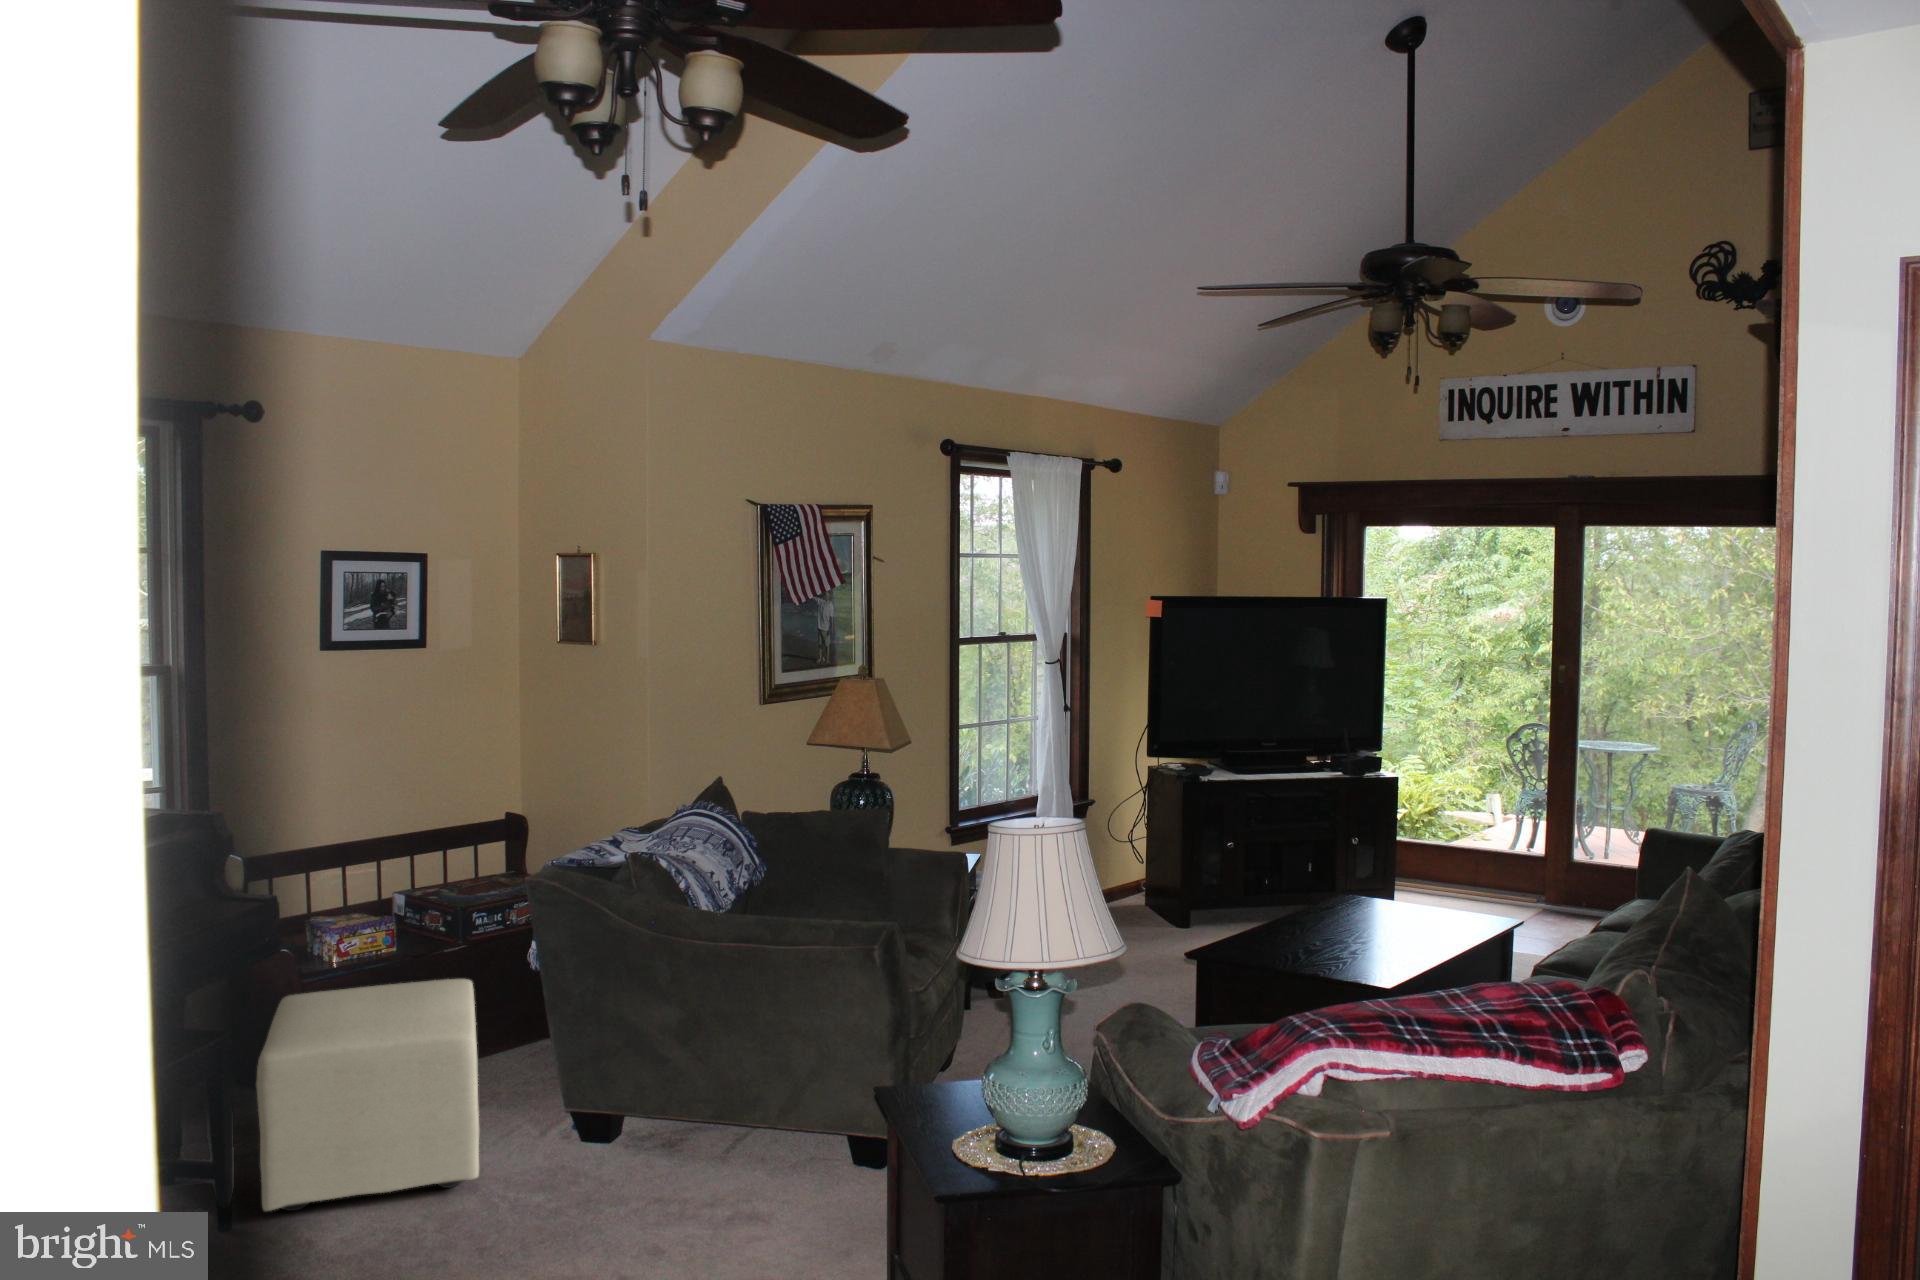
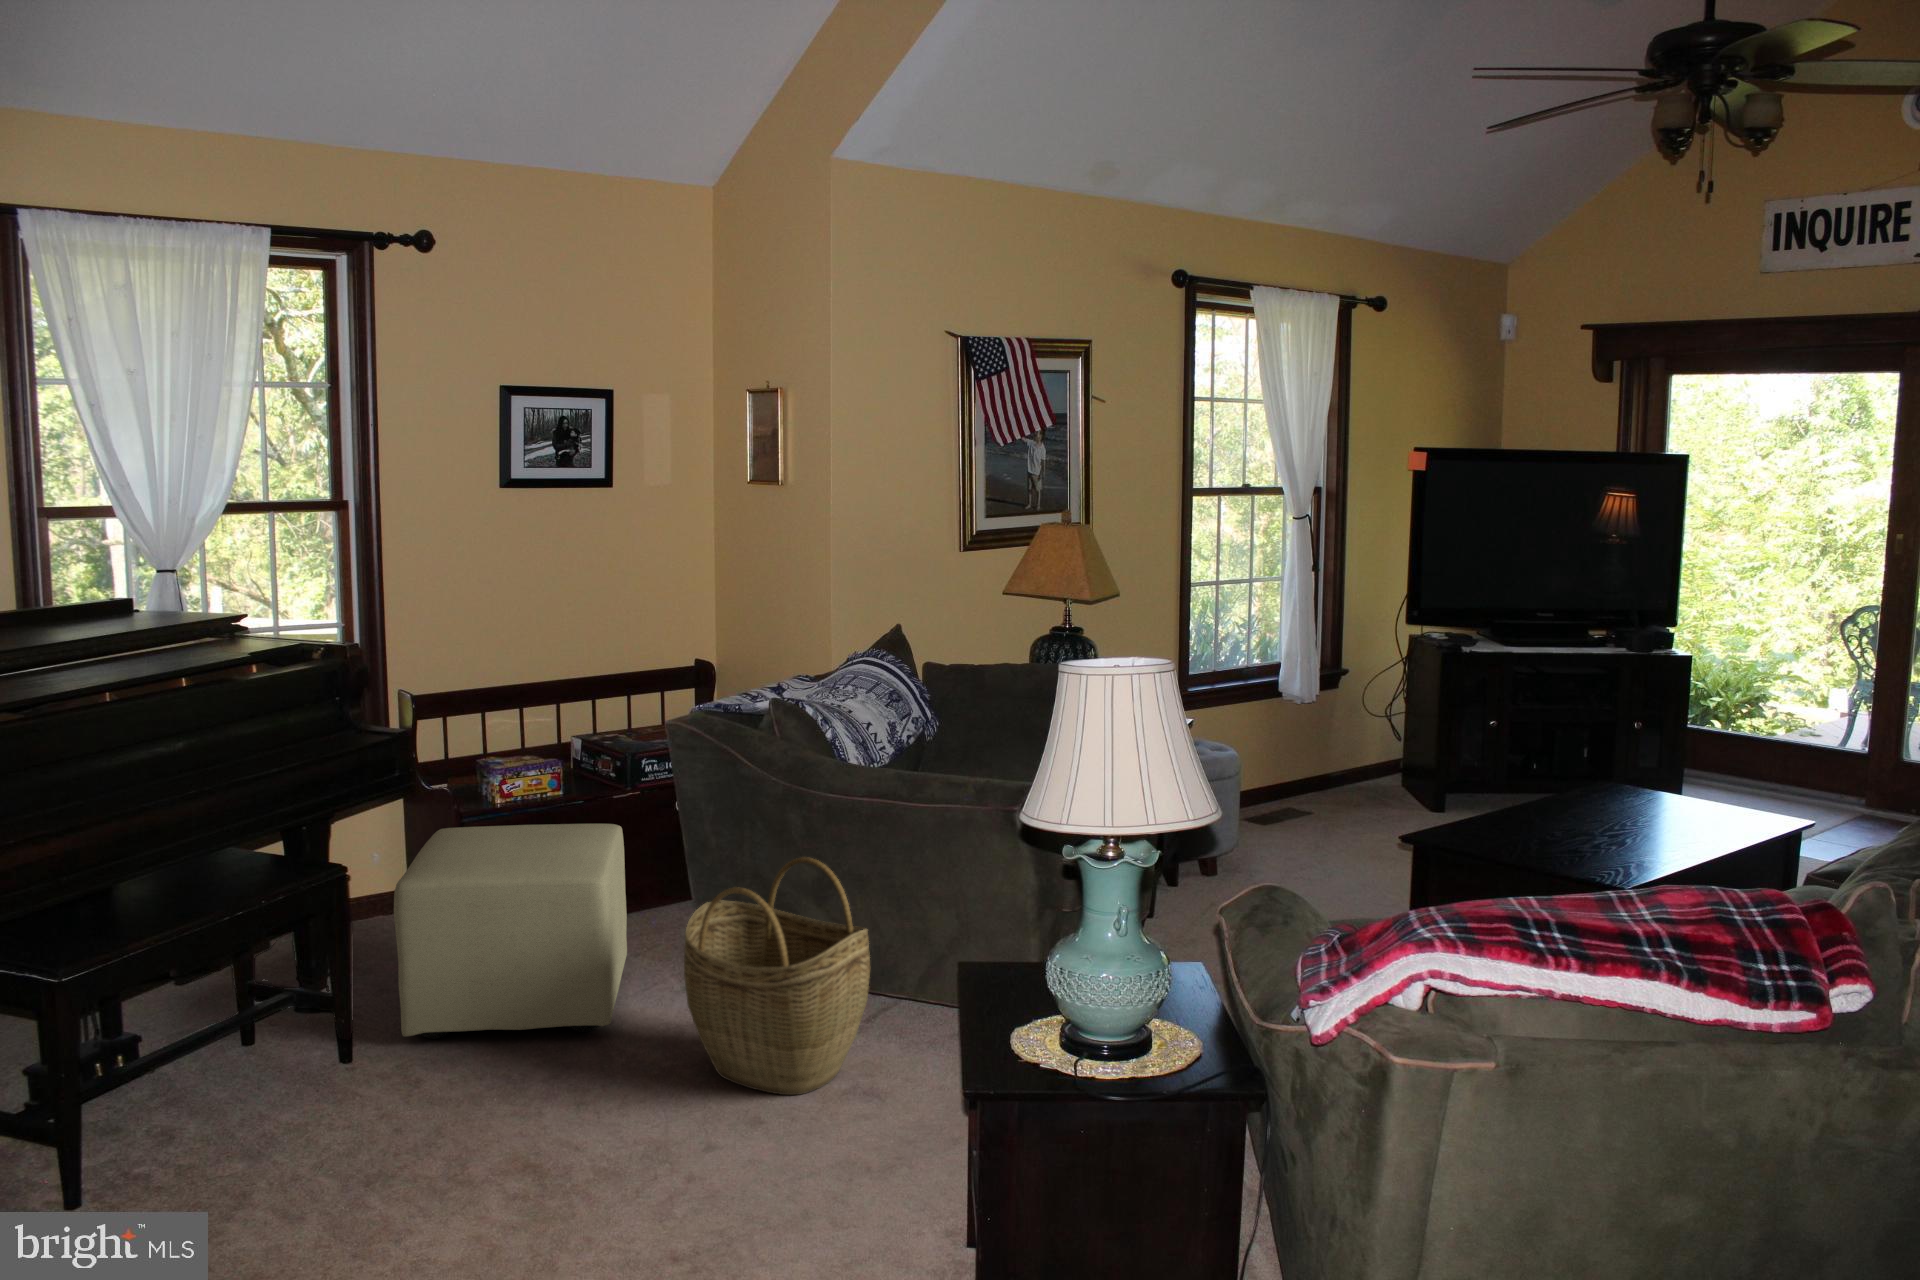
woven basket: none [562,999,741,1229] -> present [684,857,870,1095]

